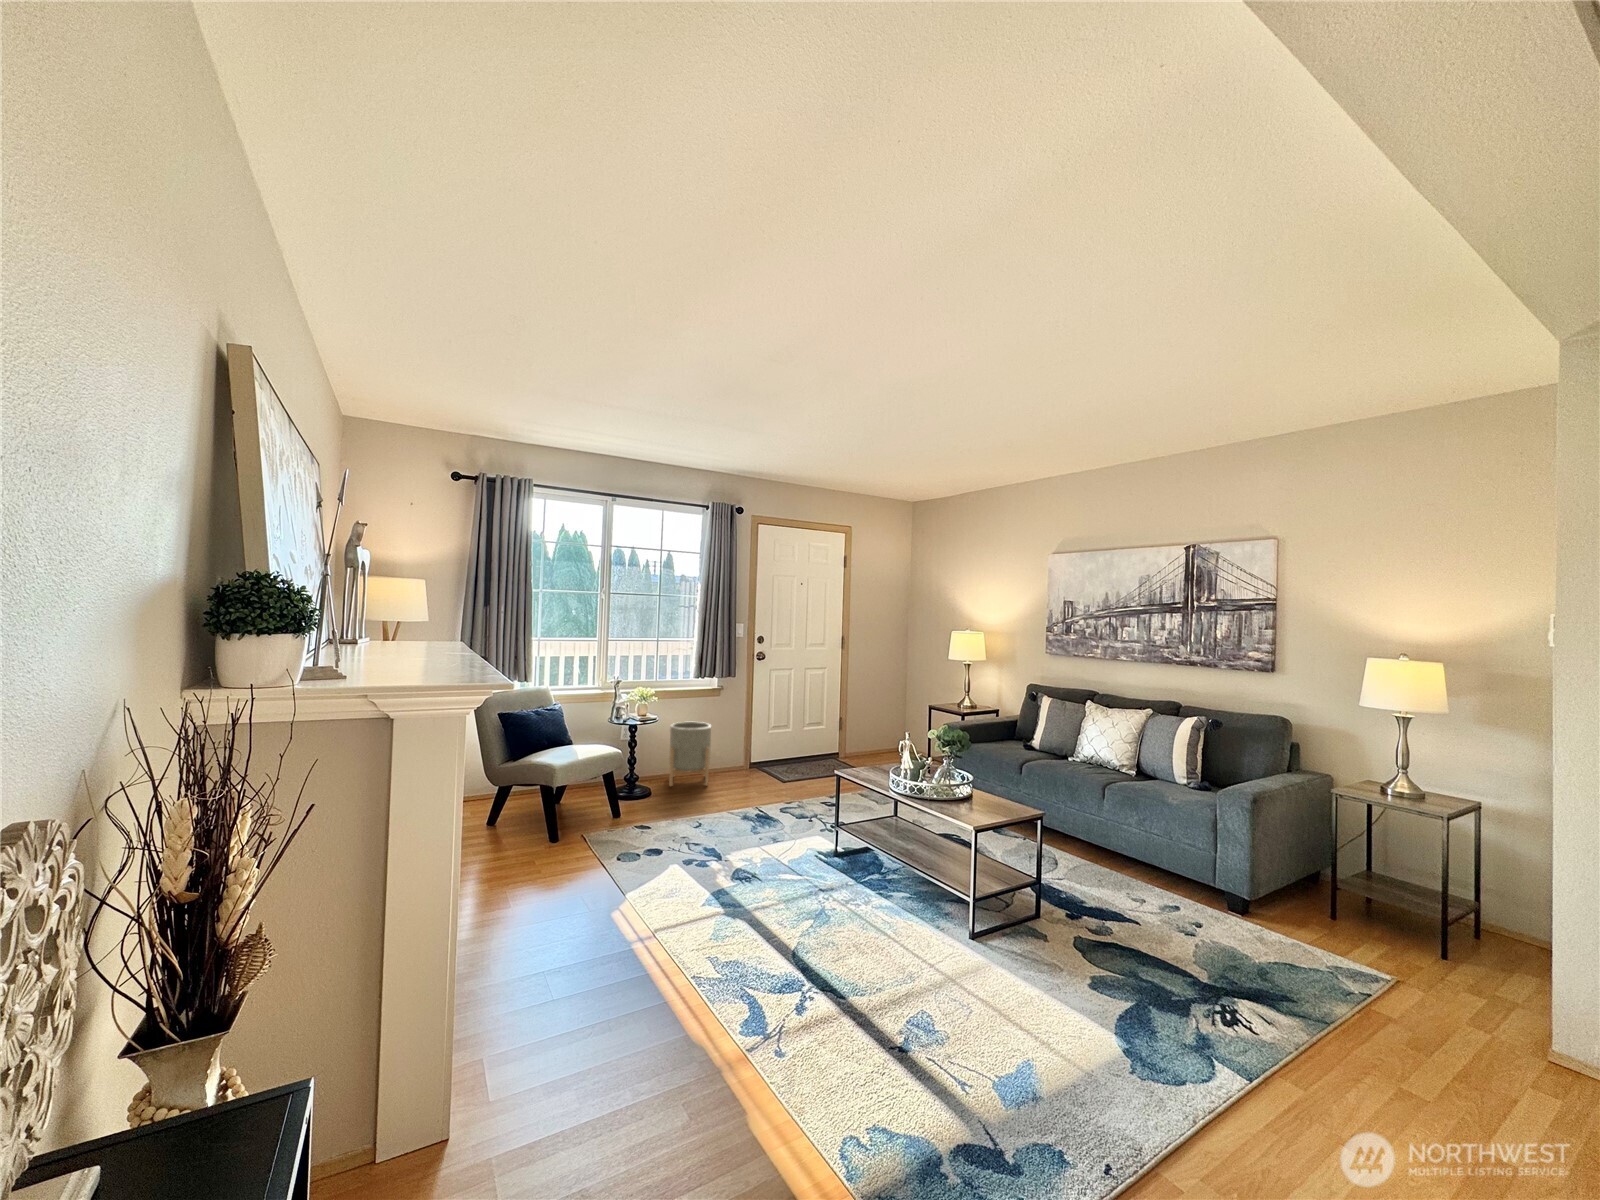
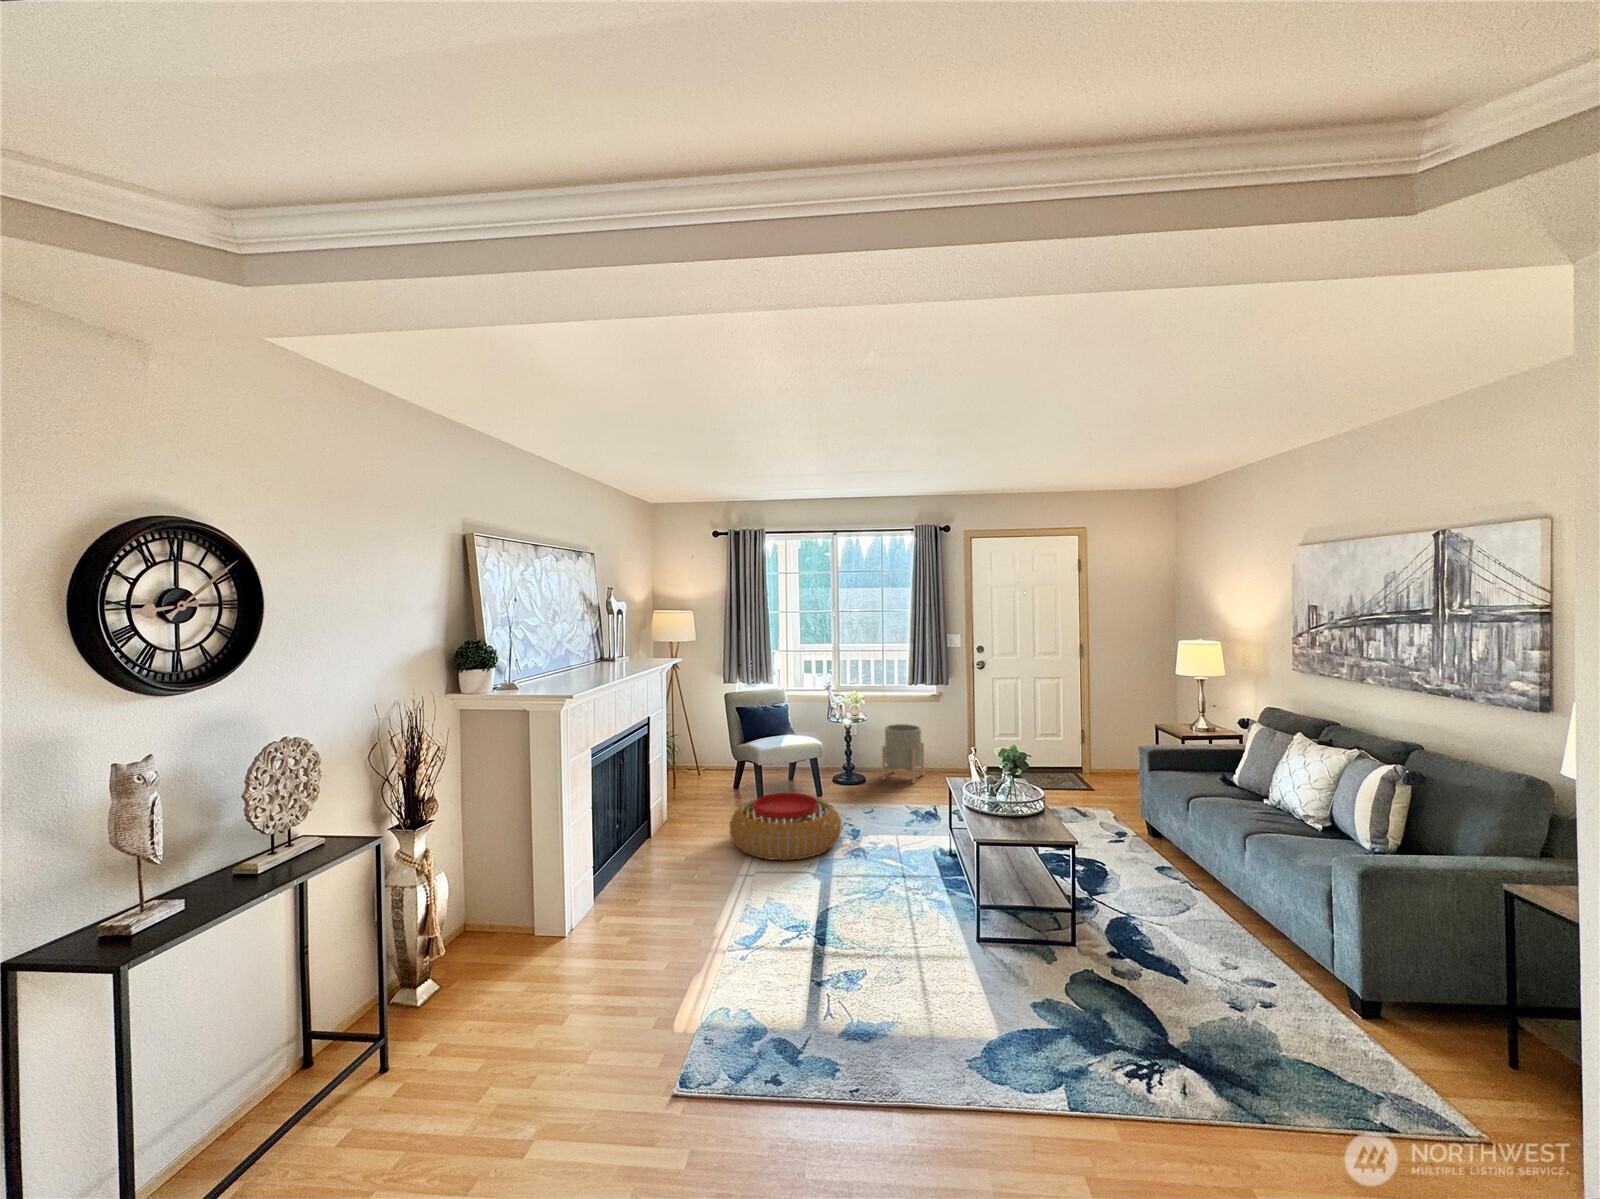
pouf: none [565,813,716,907] -> present [730,793,842,860]

